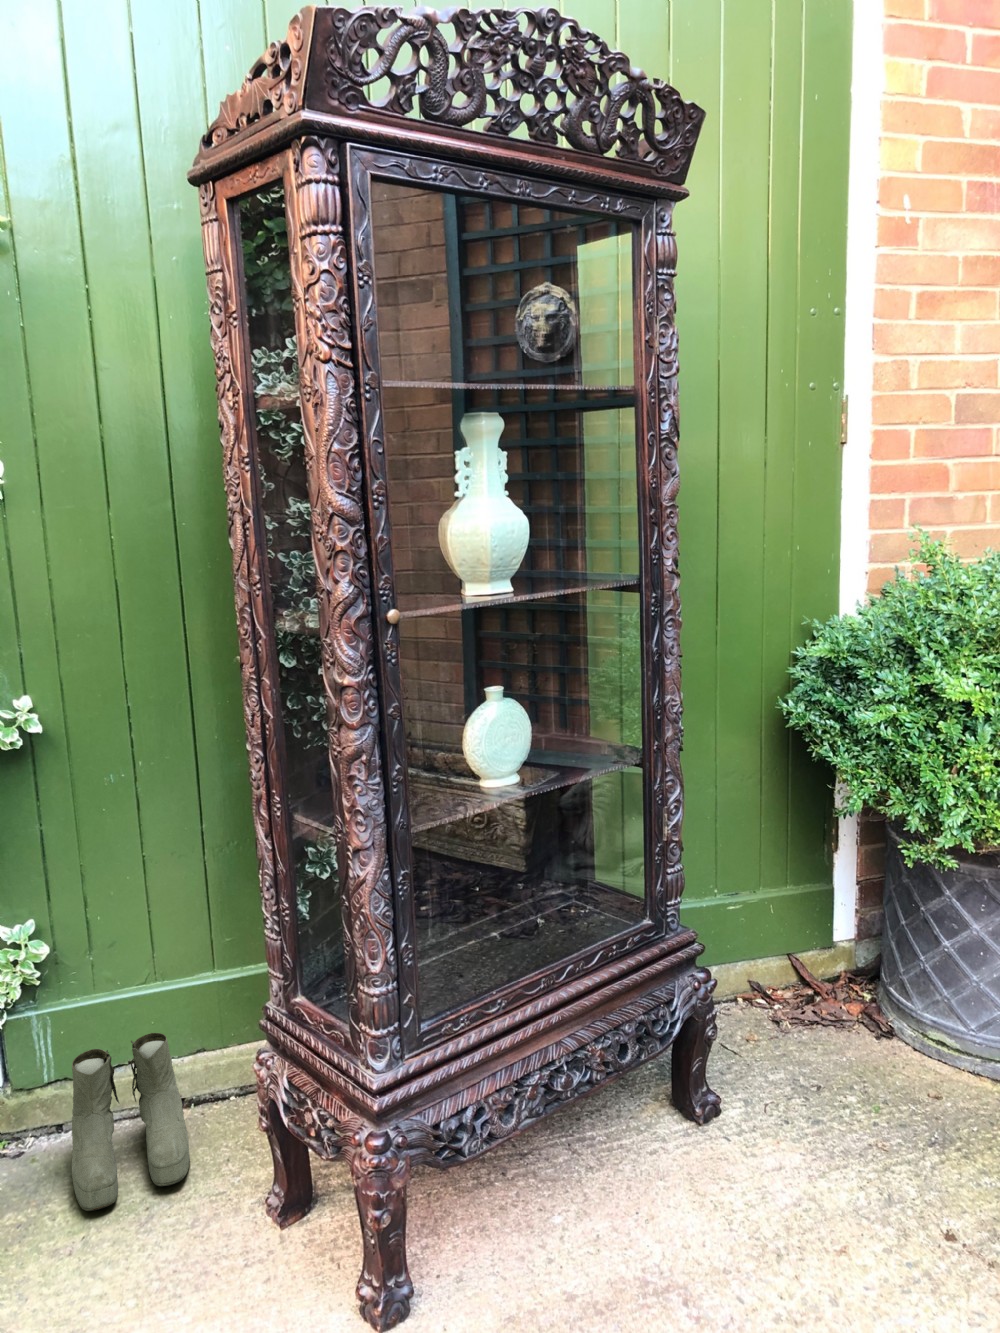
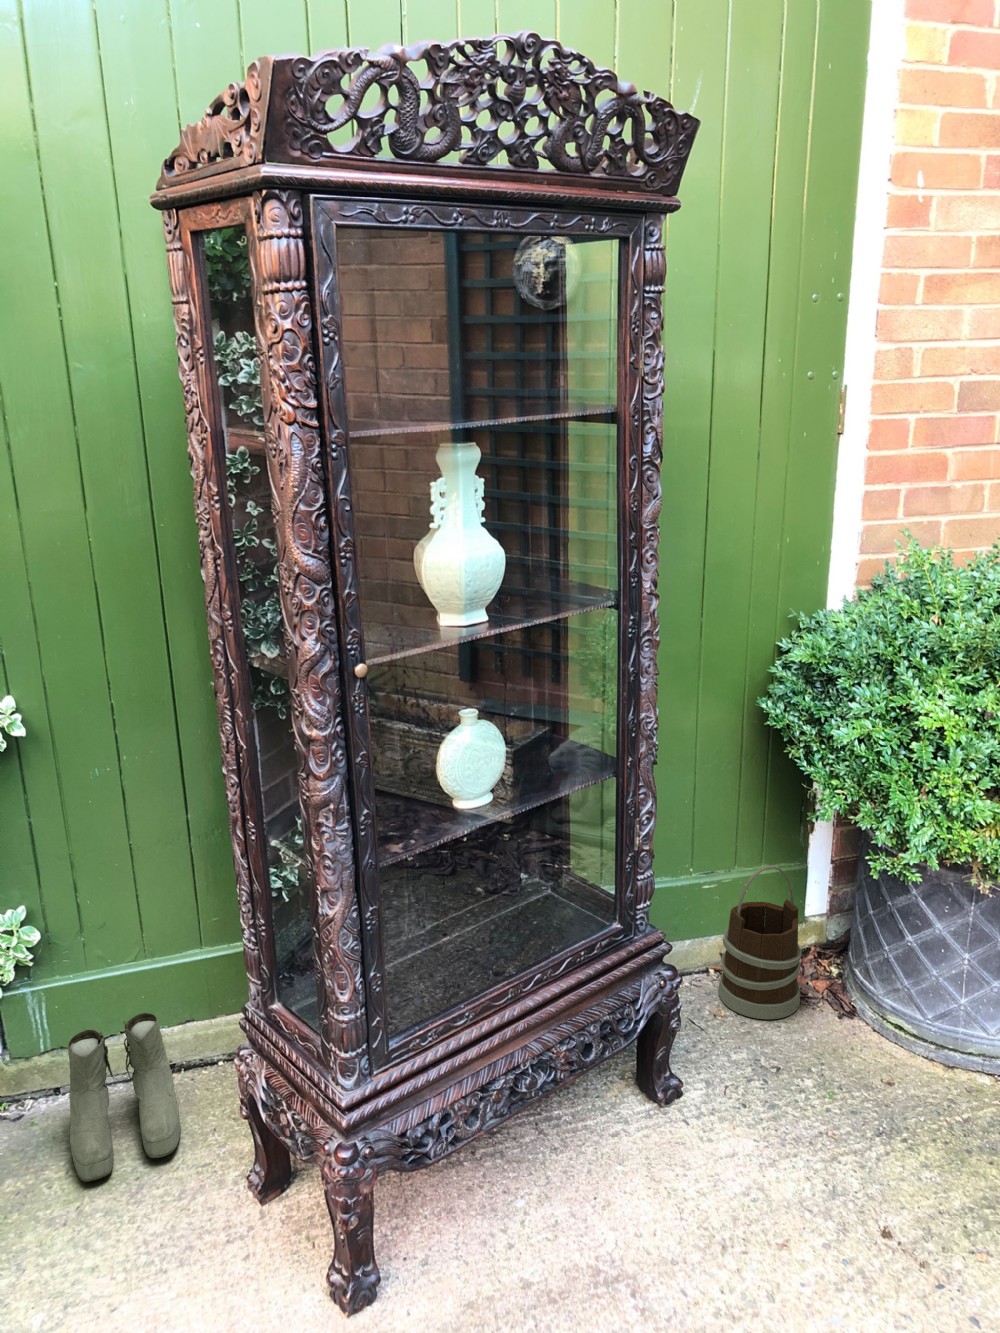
wooden bucket: none [749,877,836,1040] -> present [718,866,801,1019]

